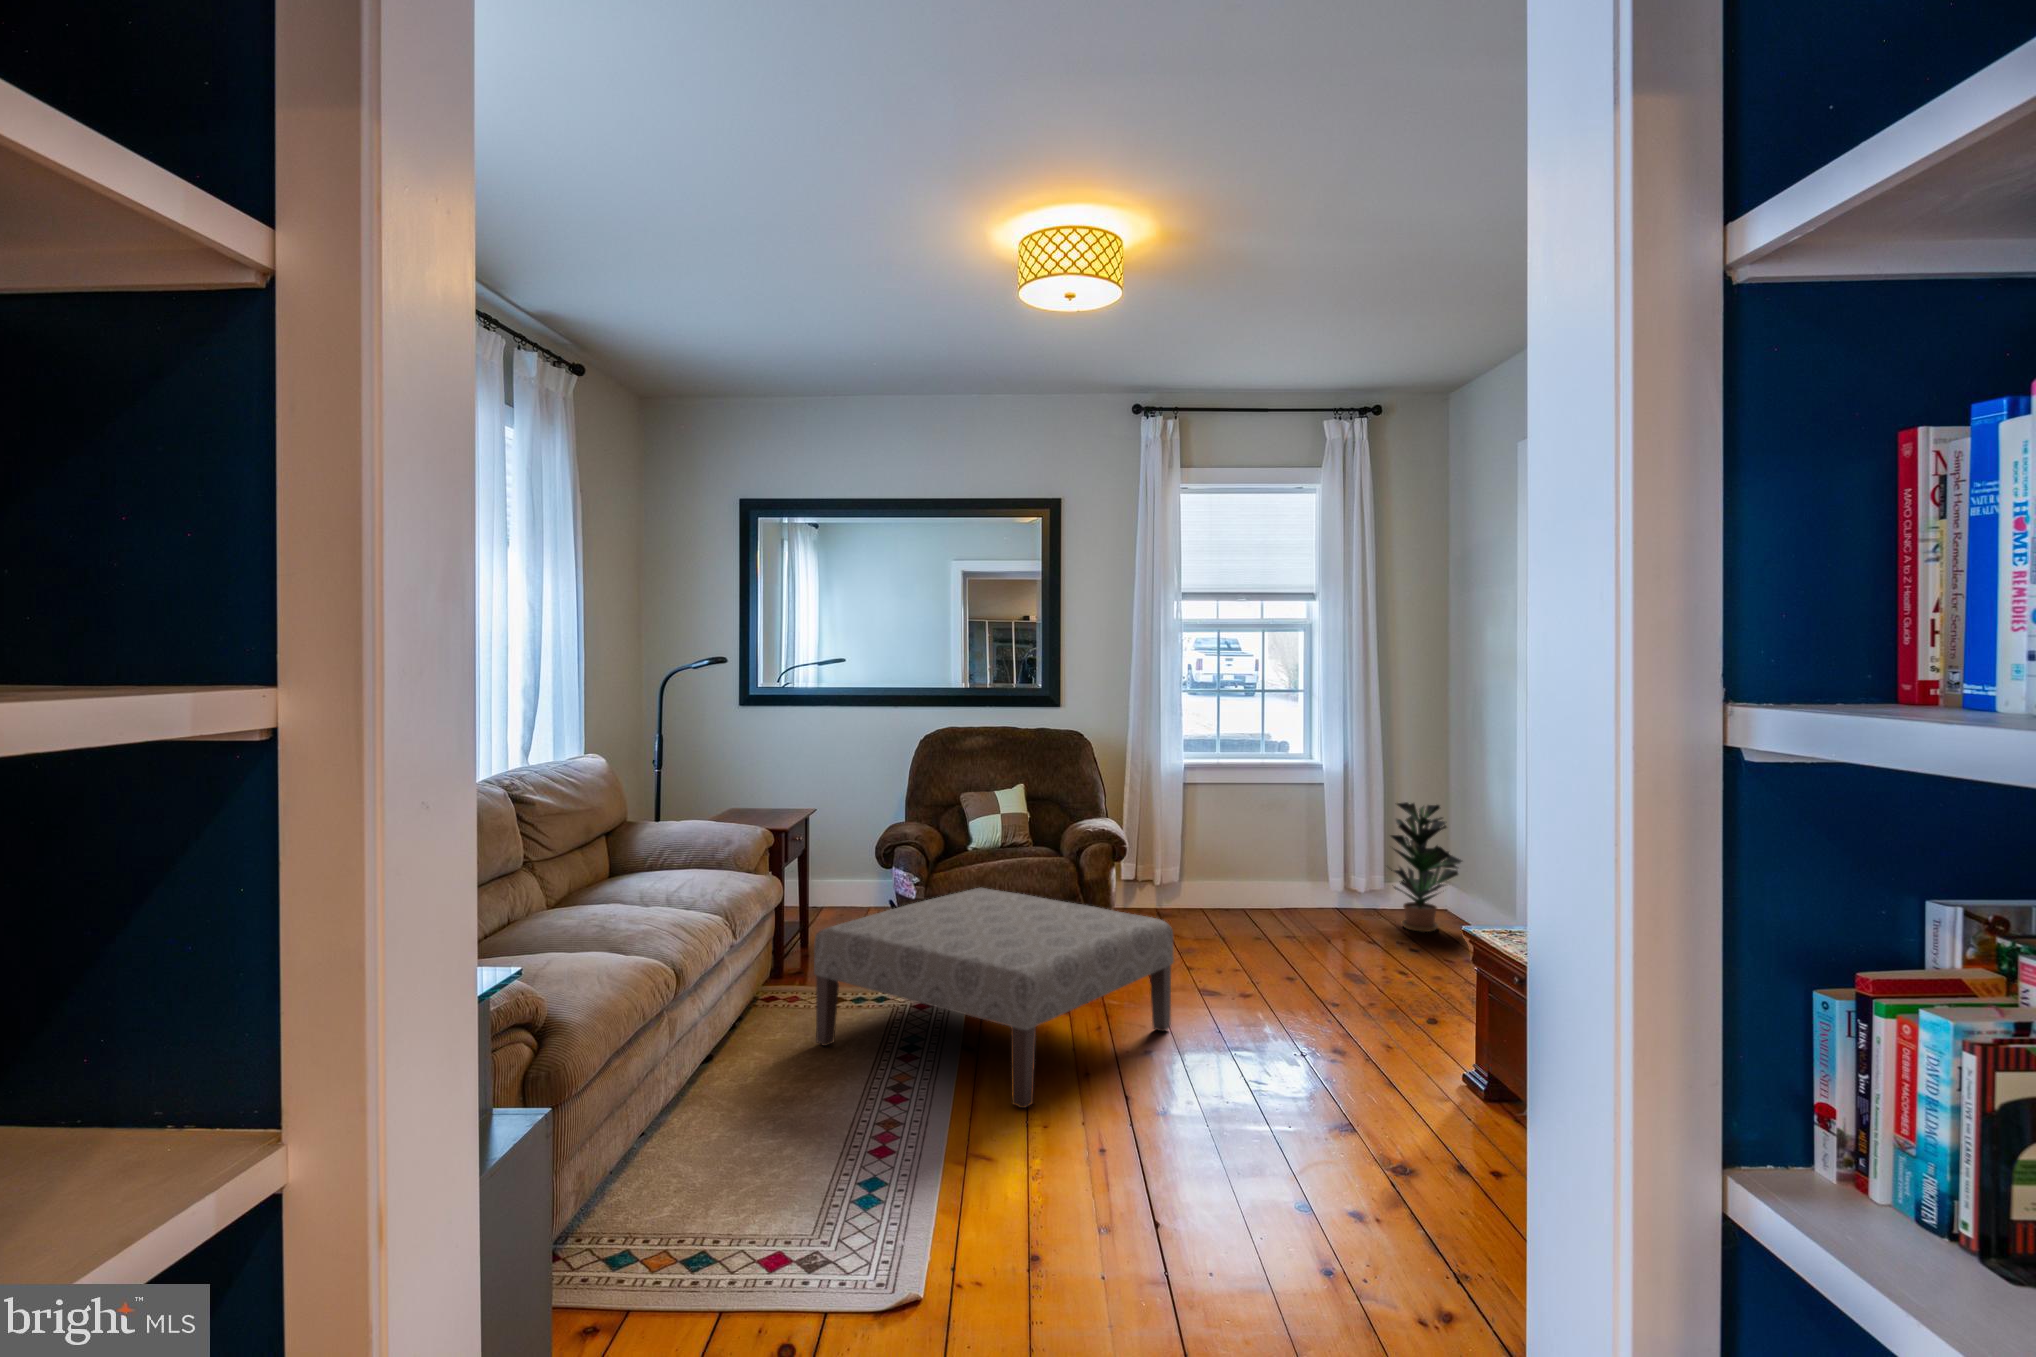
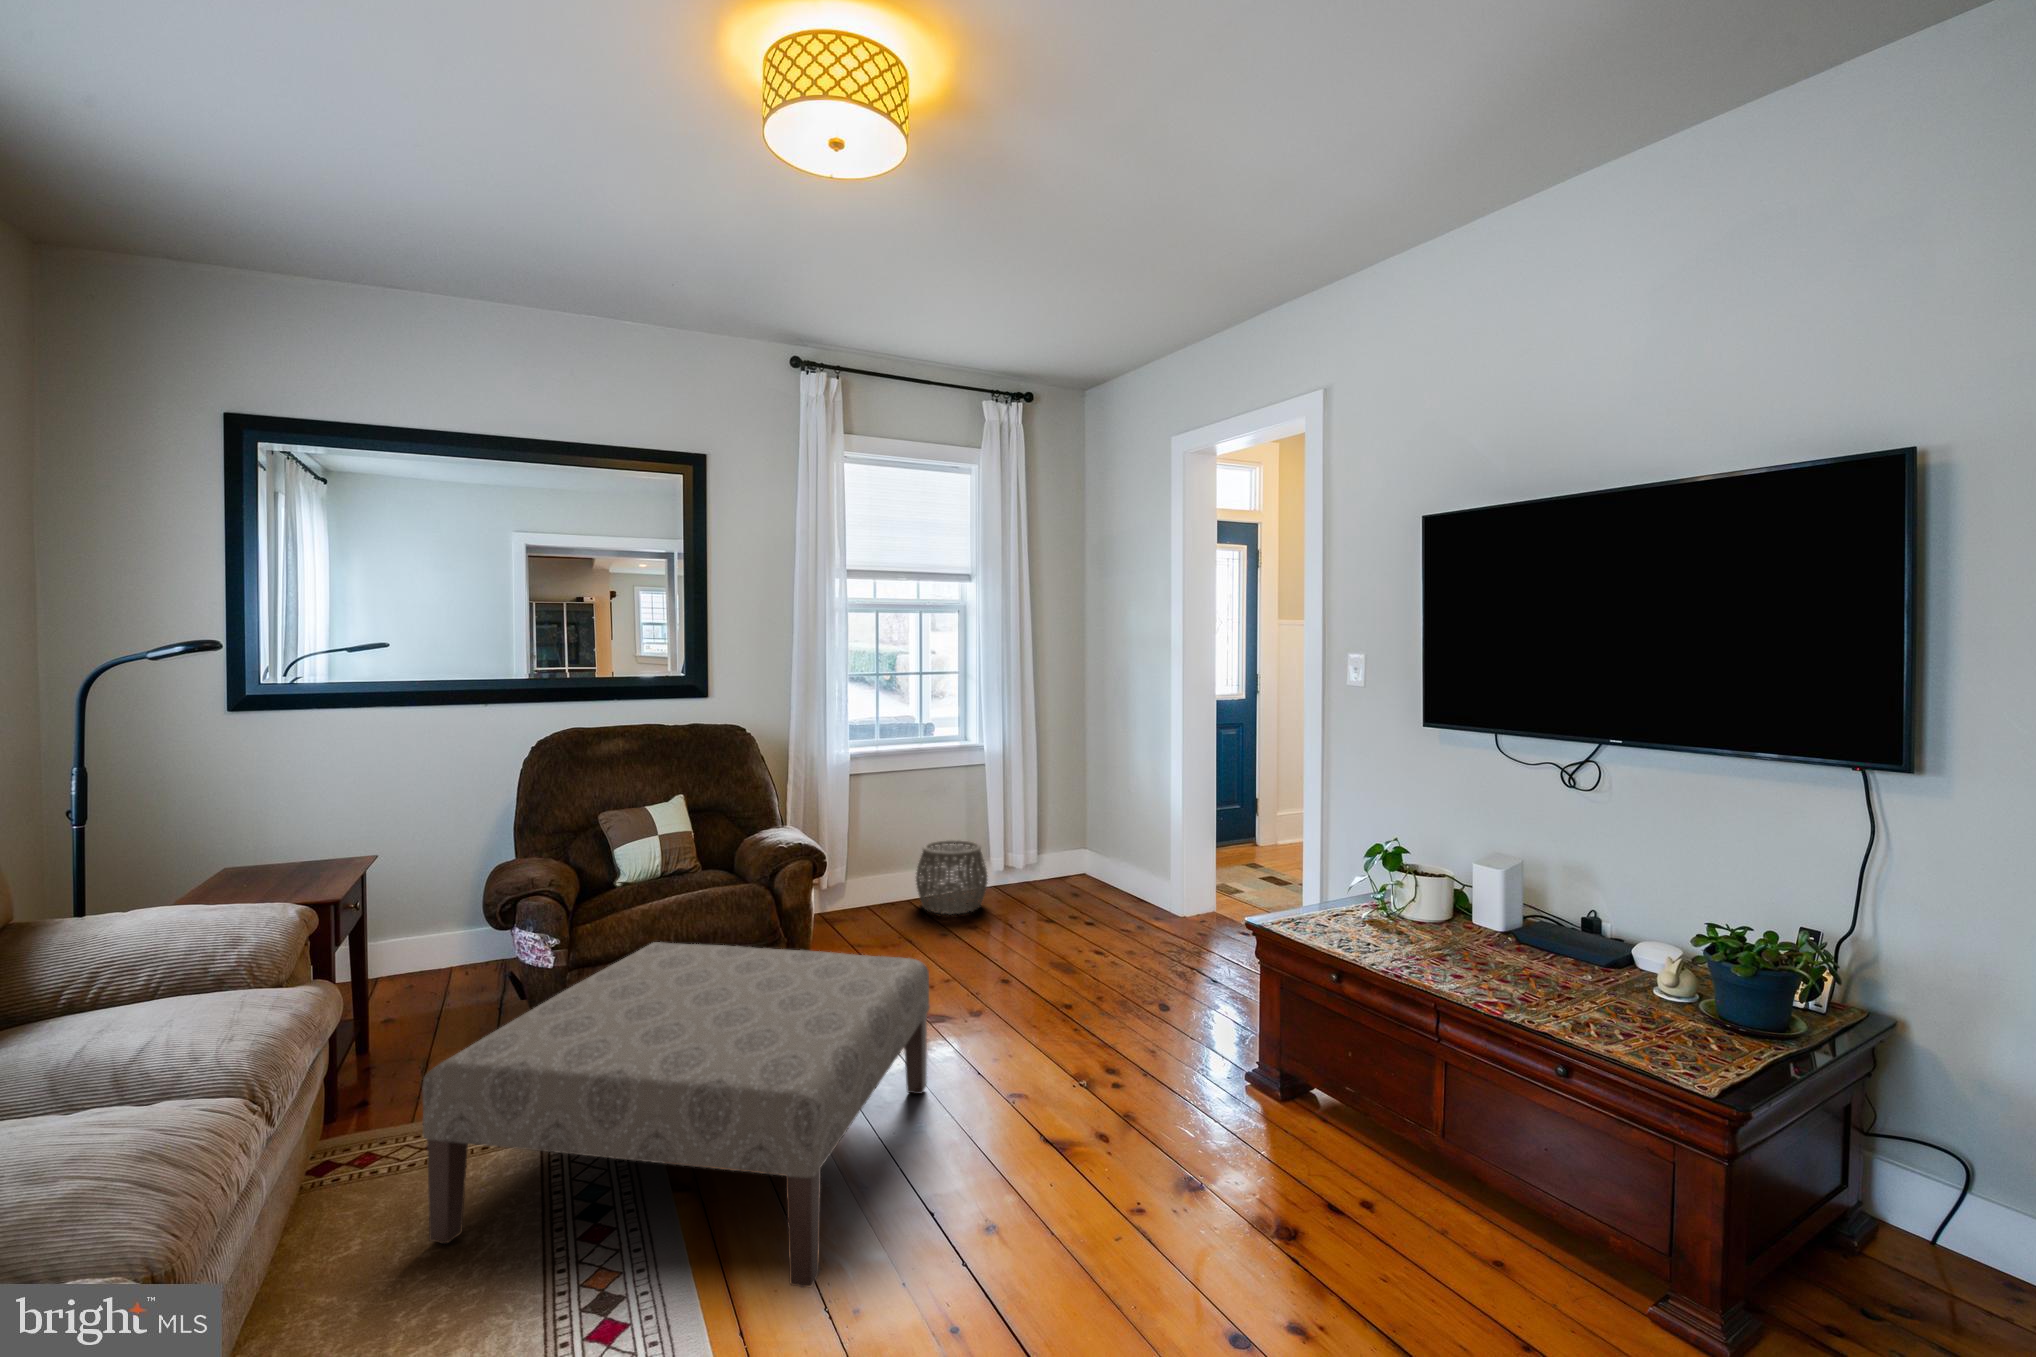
potted plant: present [1391,802,1462,932] -> none [1050,780,1123,906]
woven basket: none [1244,852,1316,922] -> present [916,840,988,915]

